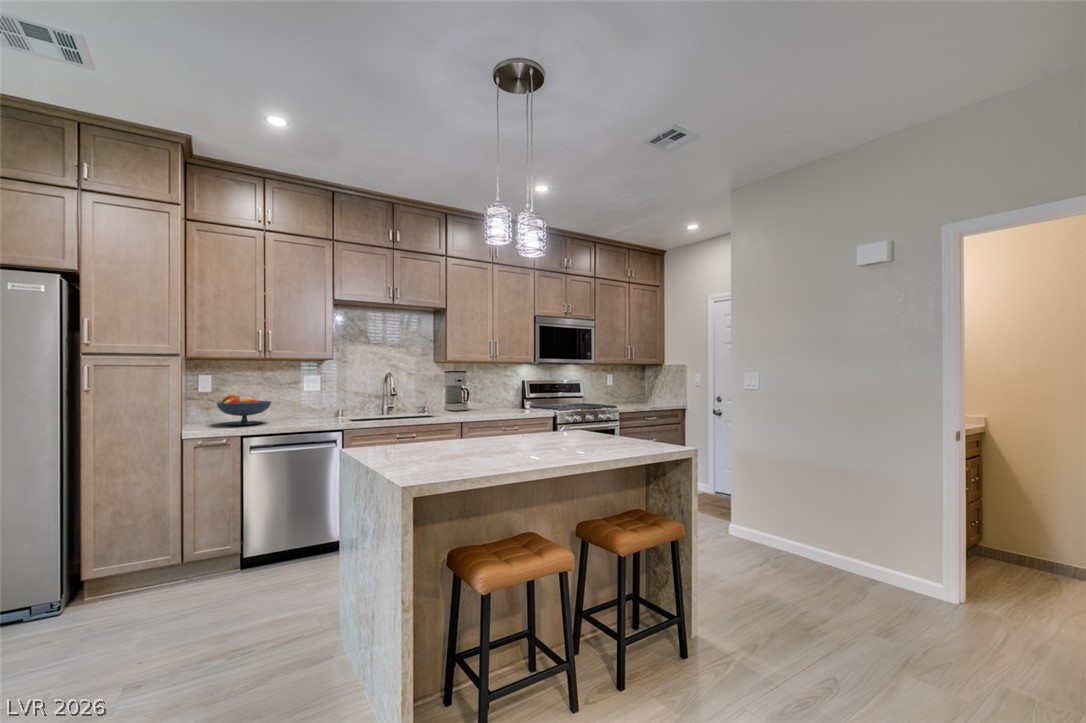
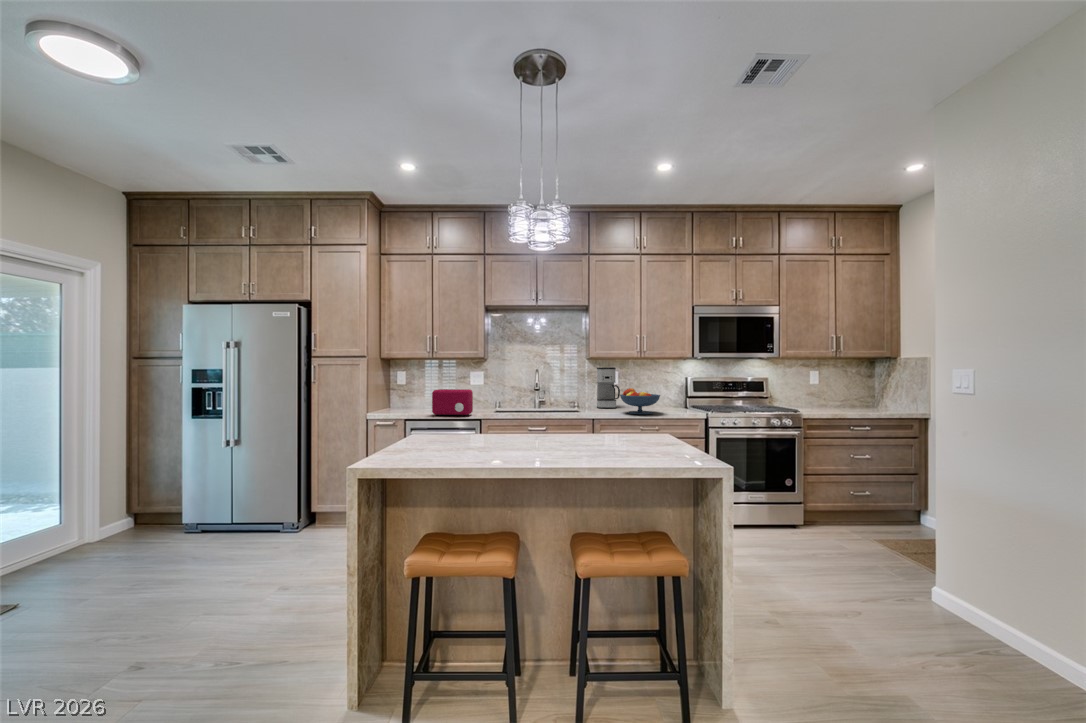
fruit bowl: present [217,395,271,425] -> present [620,388,660,414]
toaster: none [278,395,329,427] -> present [432,389,473,416]

